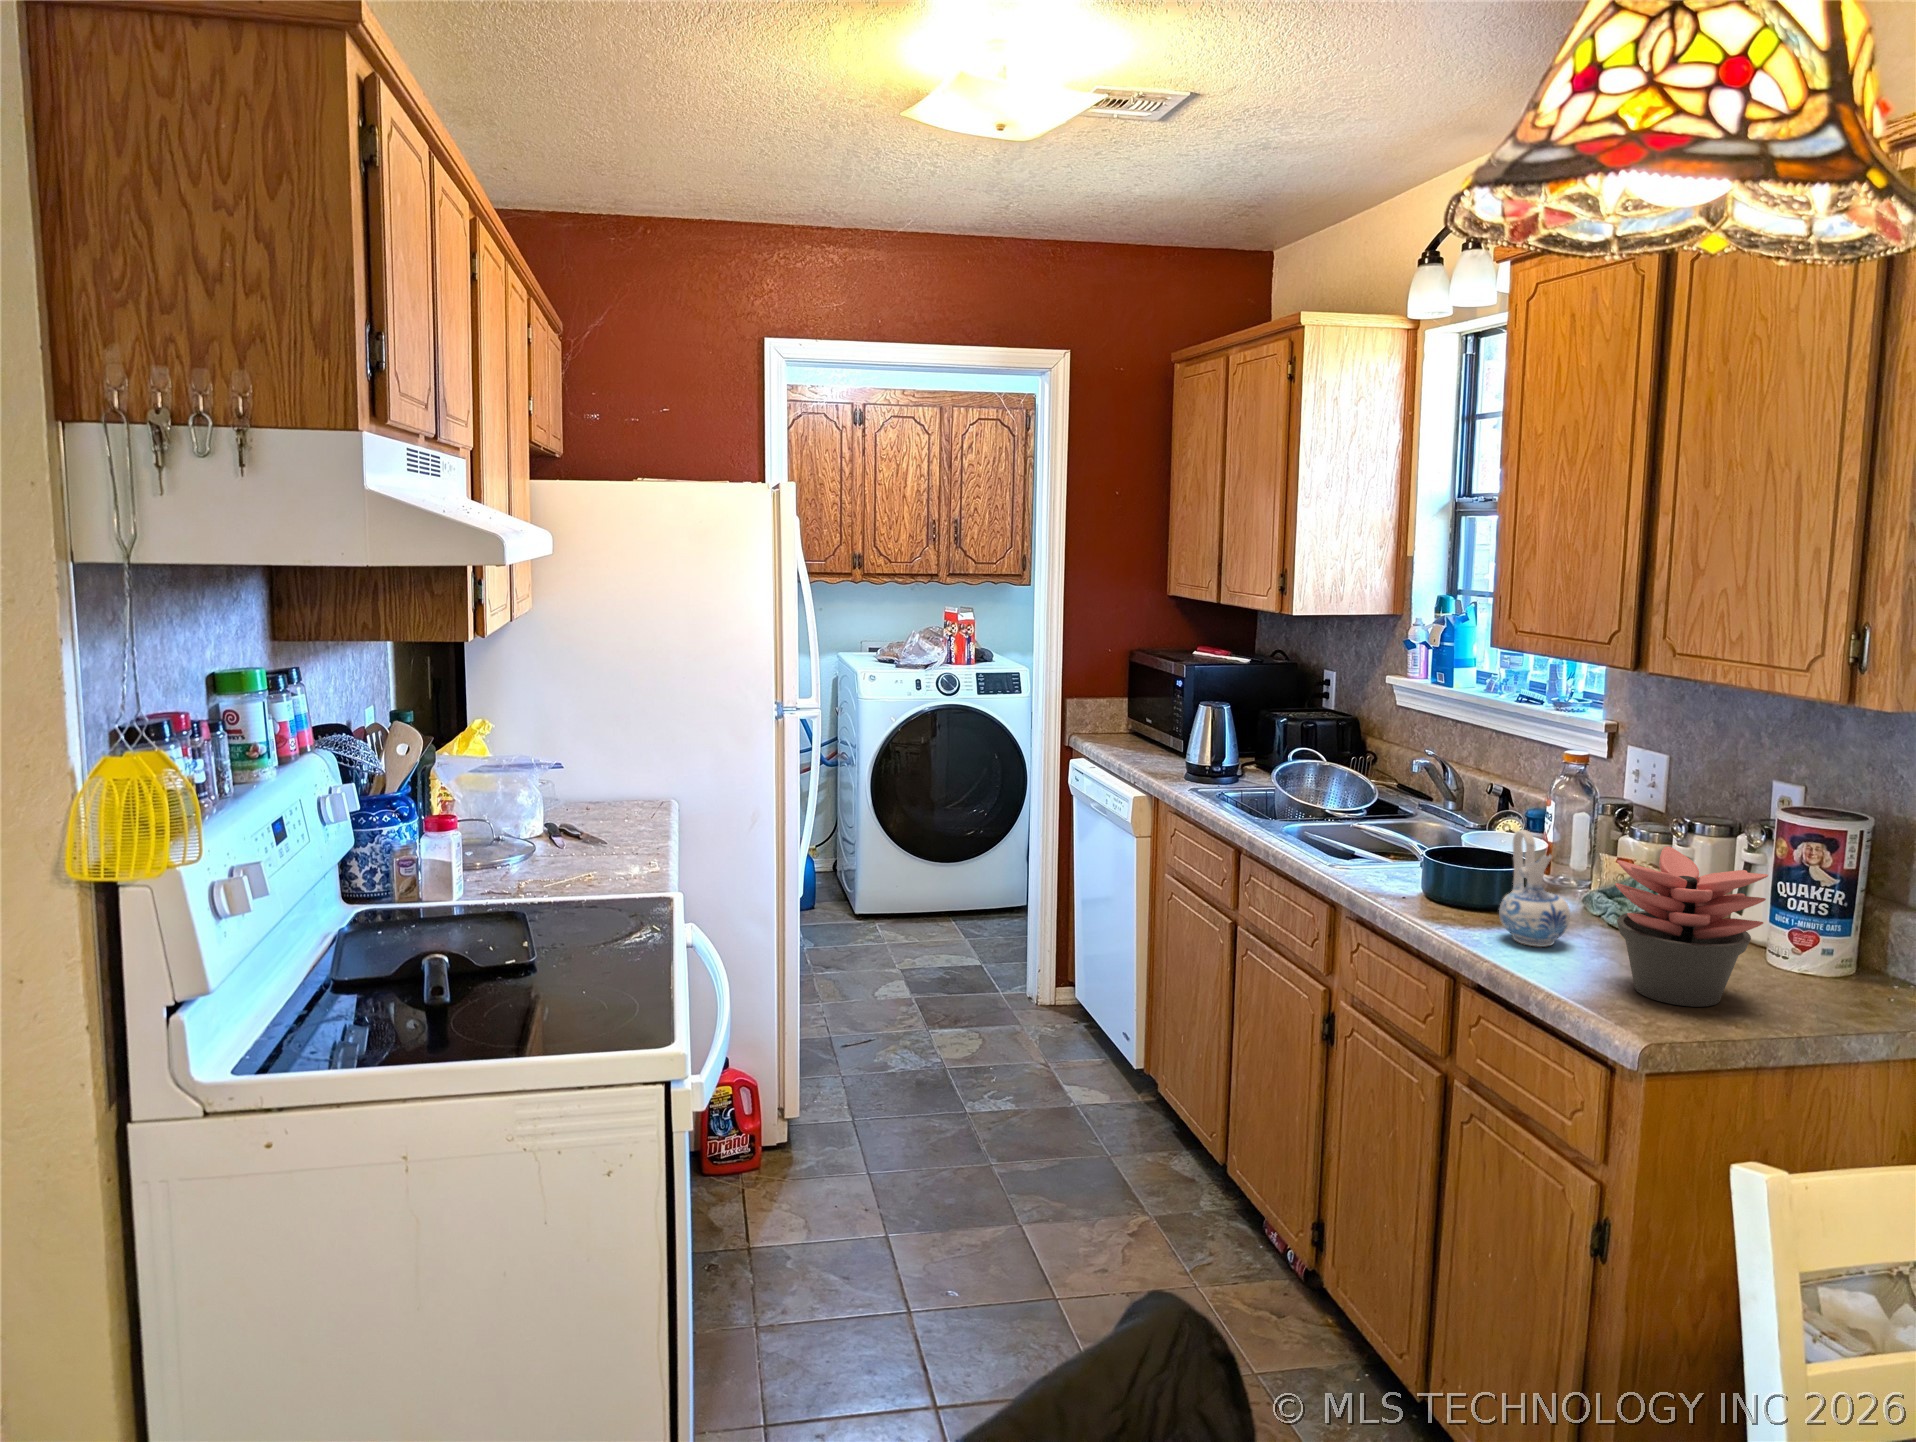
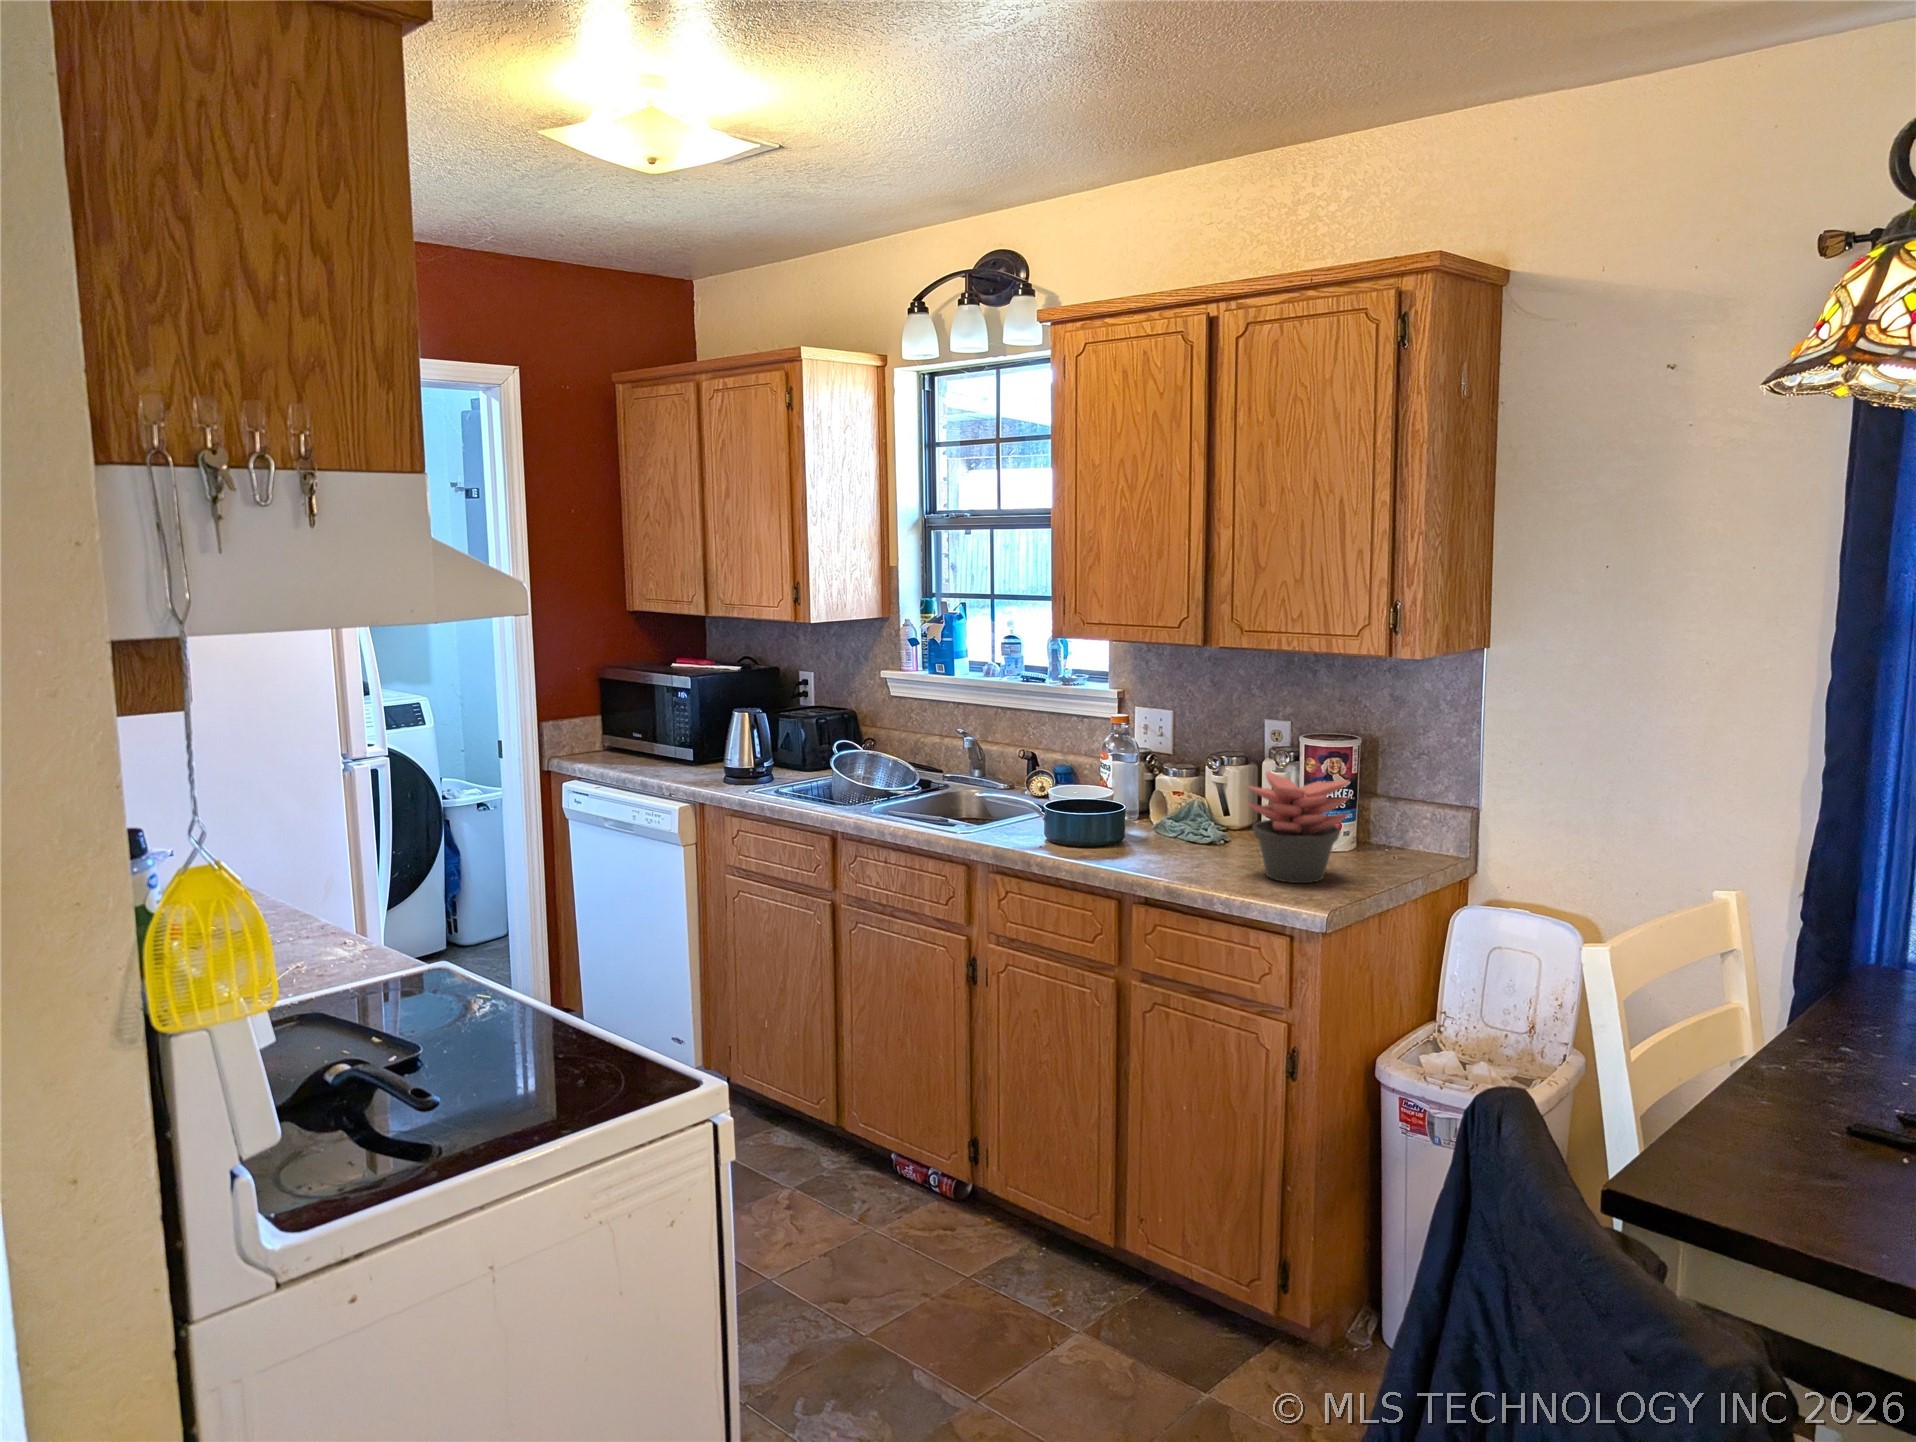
ceramic pitcher: present [1499,830,1570,947] -> none [1143,775,1195,864]

